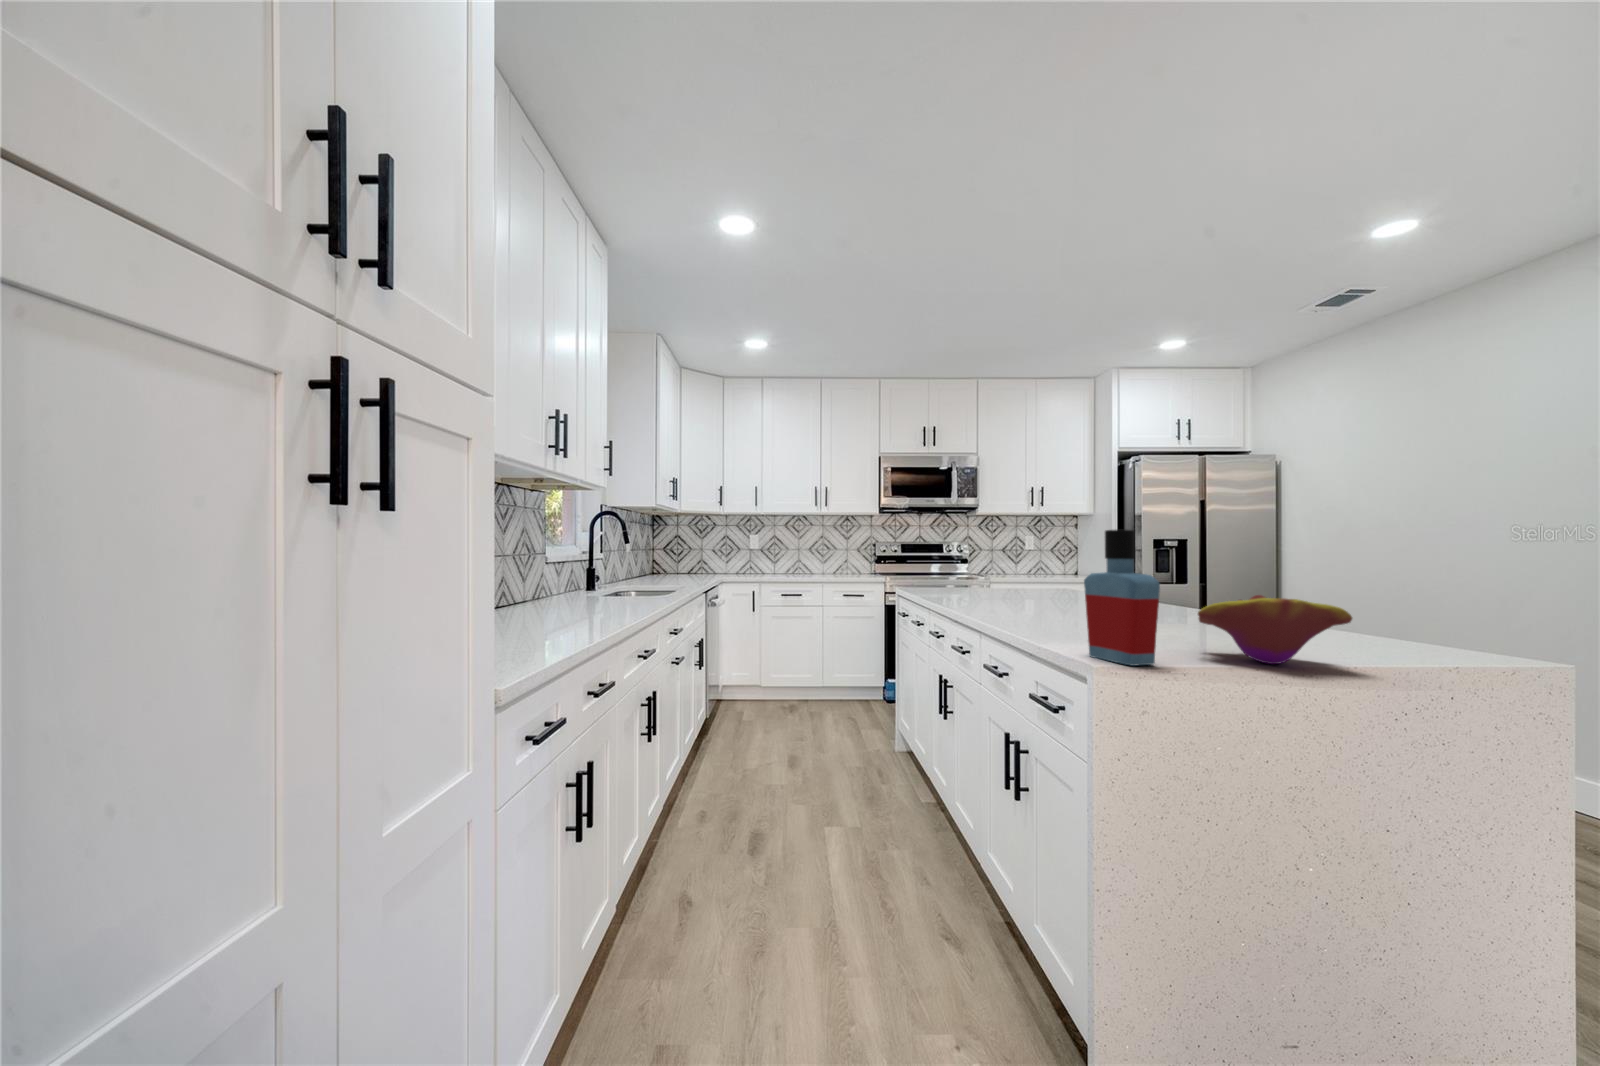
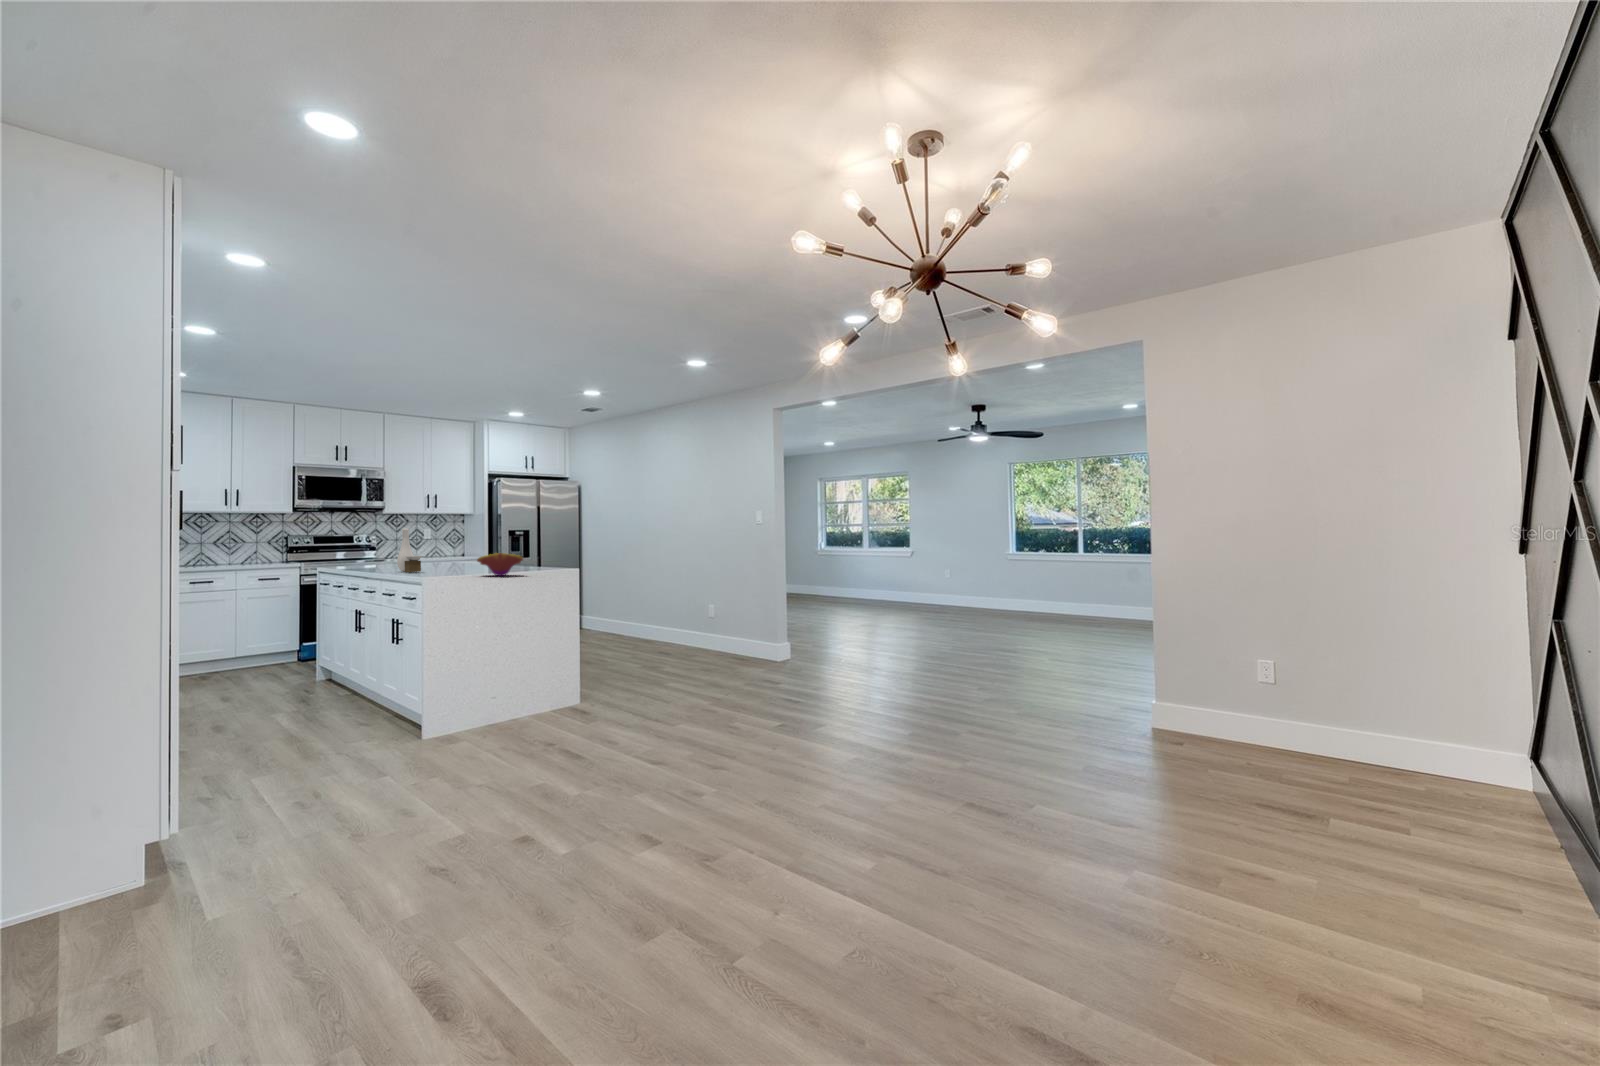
vase: none [996,528,1045,620] -> present [397,528,422,572]
bottle: present [1084,530,1160,665] -> none [433,531,459,578]

